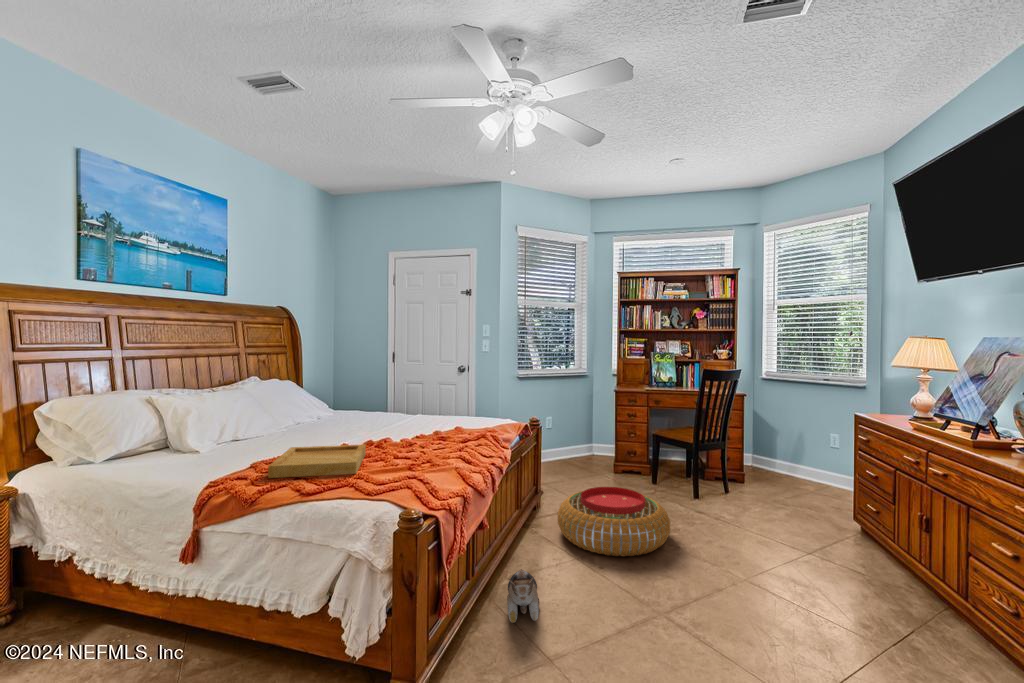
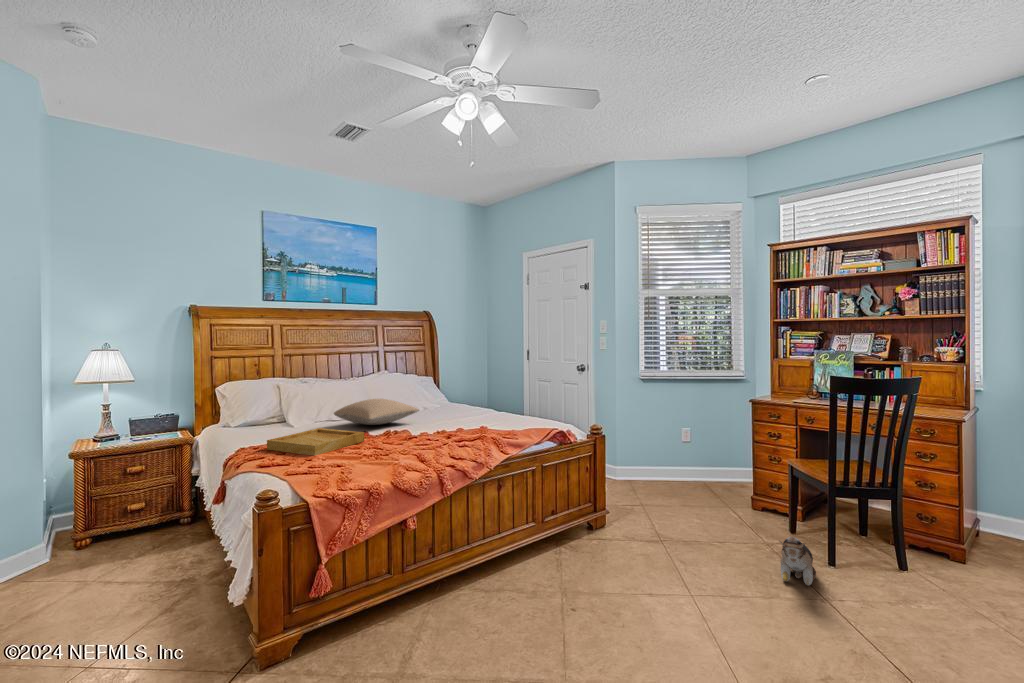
pillow: none [268,409,366,440] -> present [334,399,419,425]
pouf: present [557,487,670,556] -> none [570,516,713,613]
plush toy: present [507,569,539,623] -> present [779,536,816,586]

